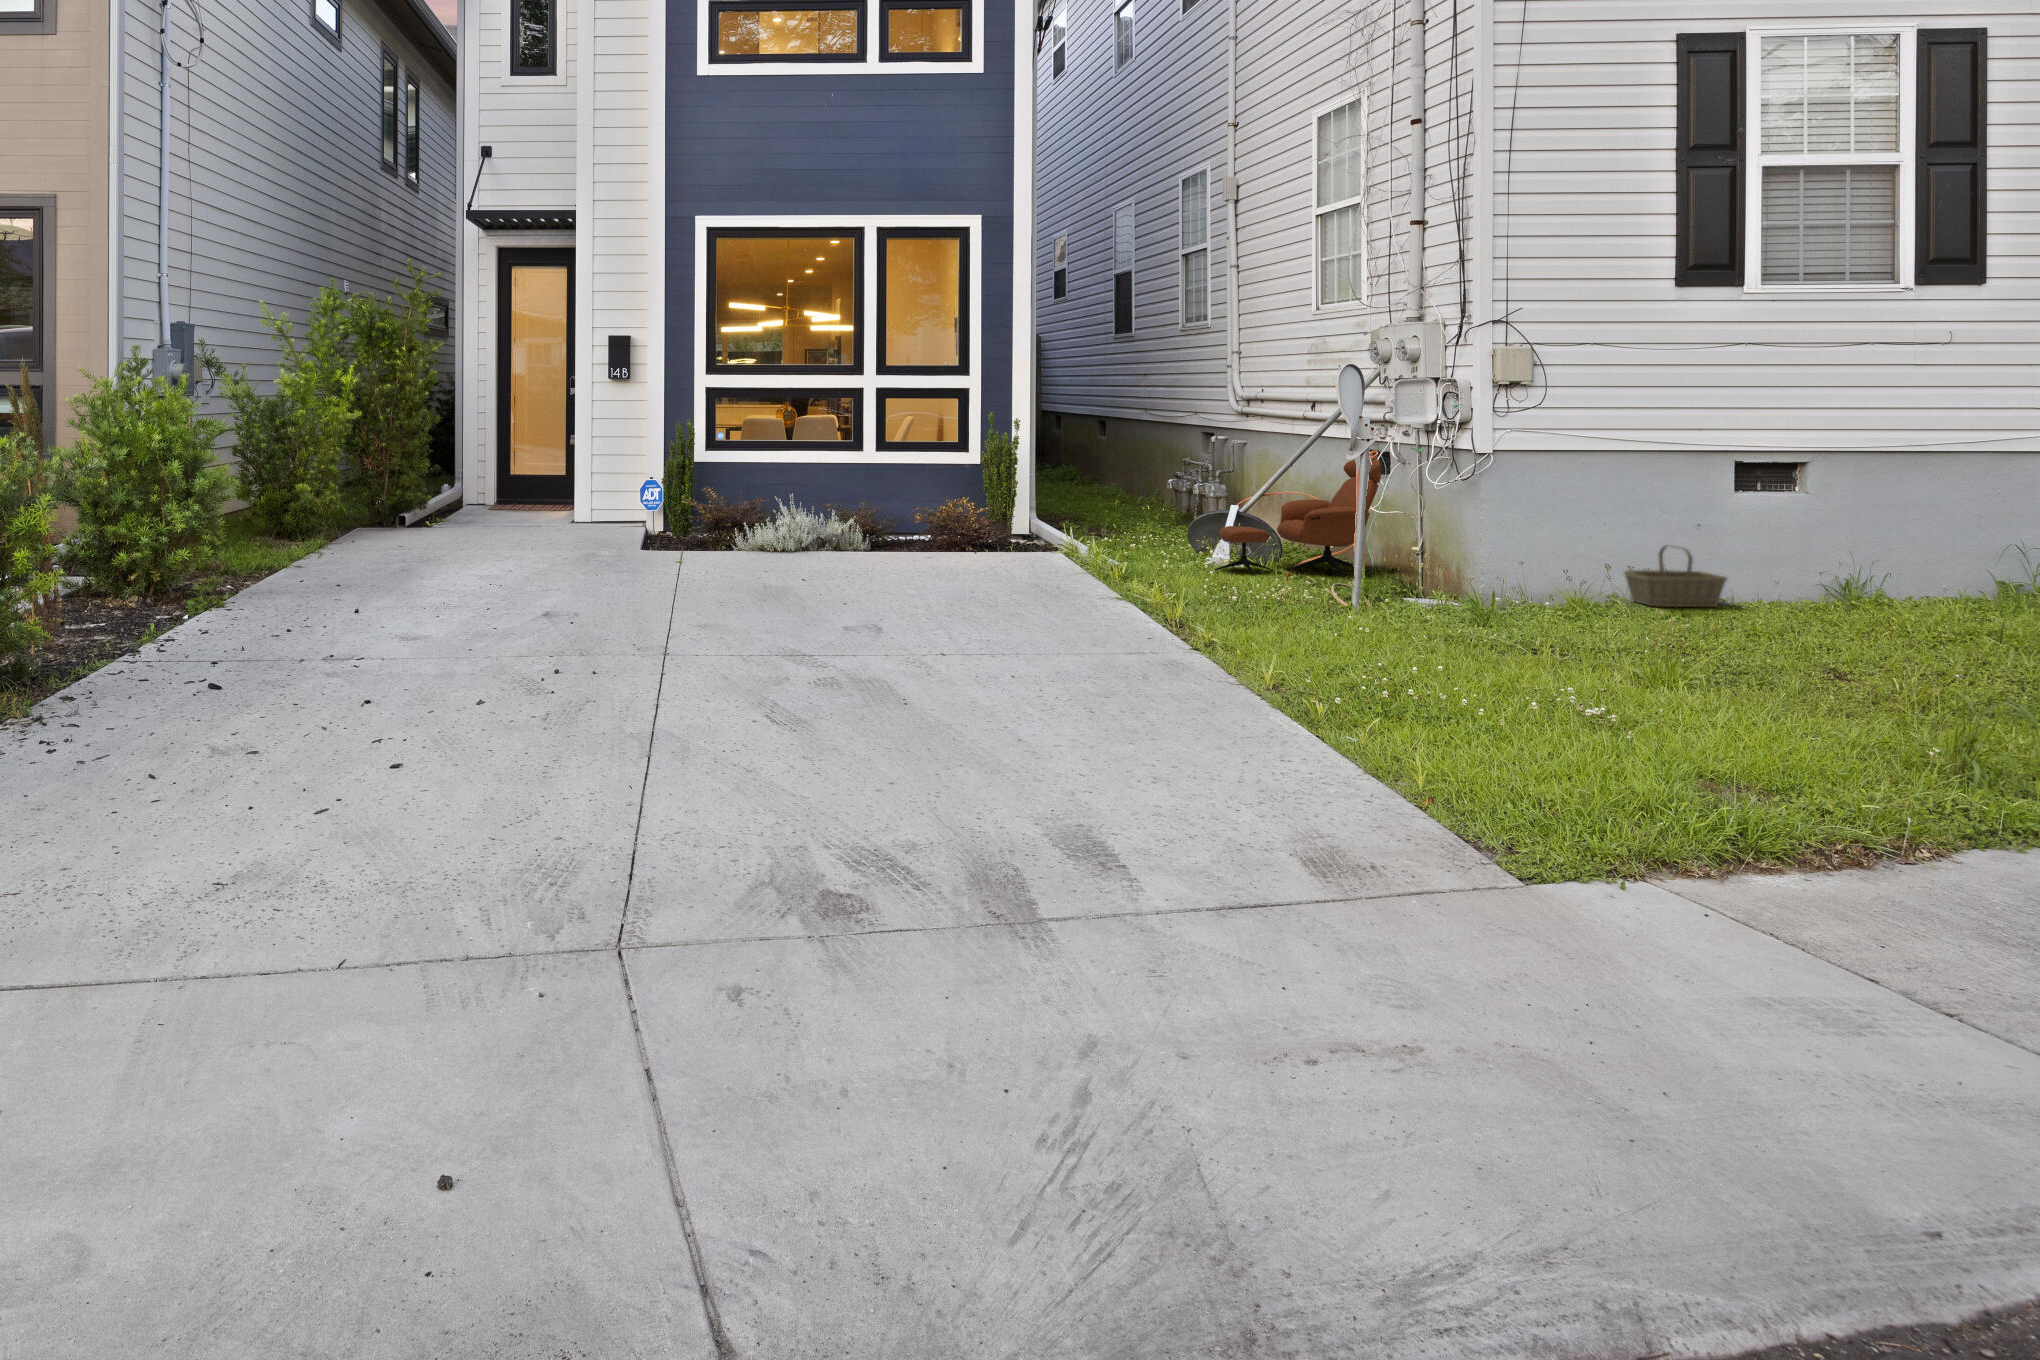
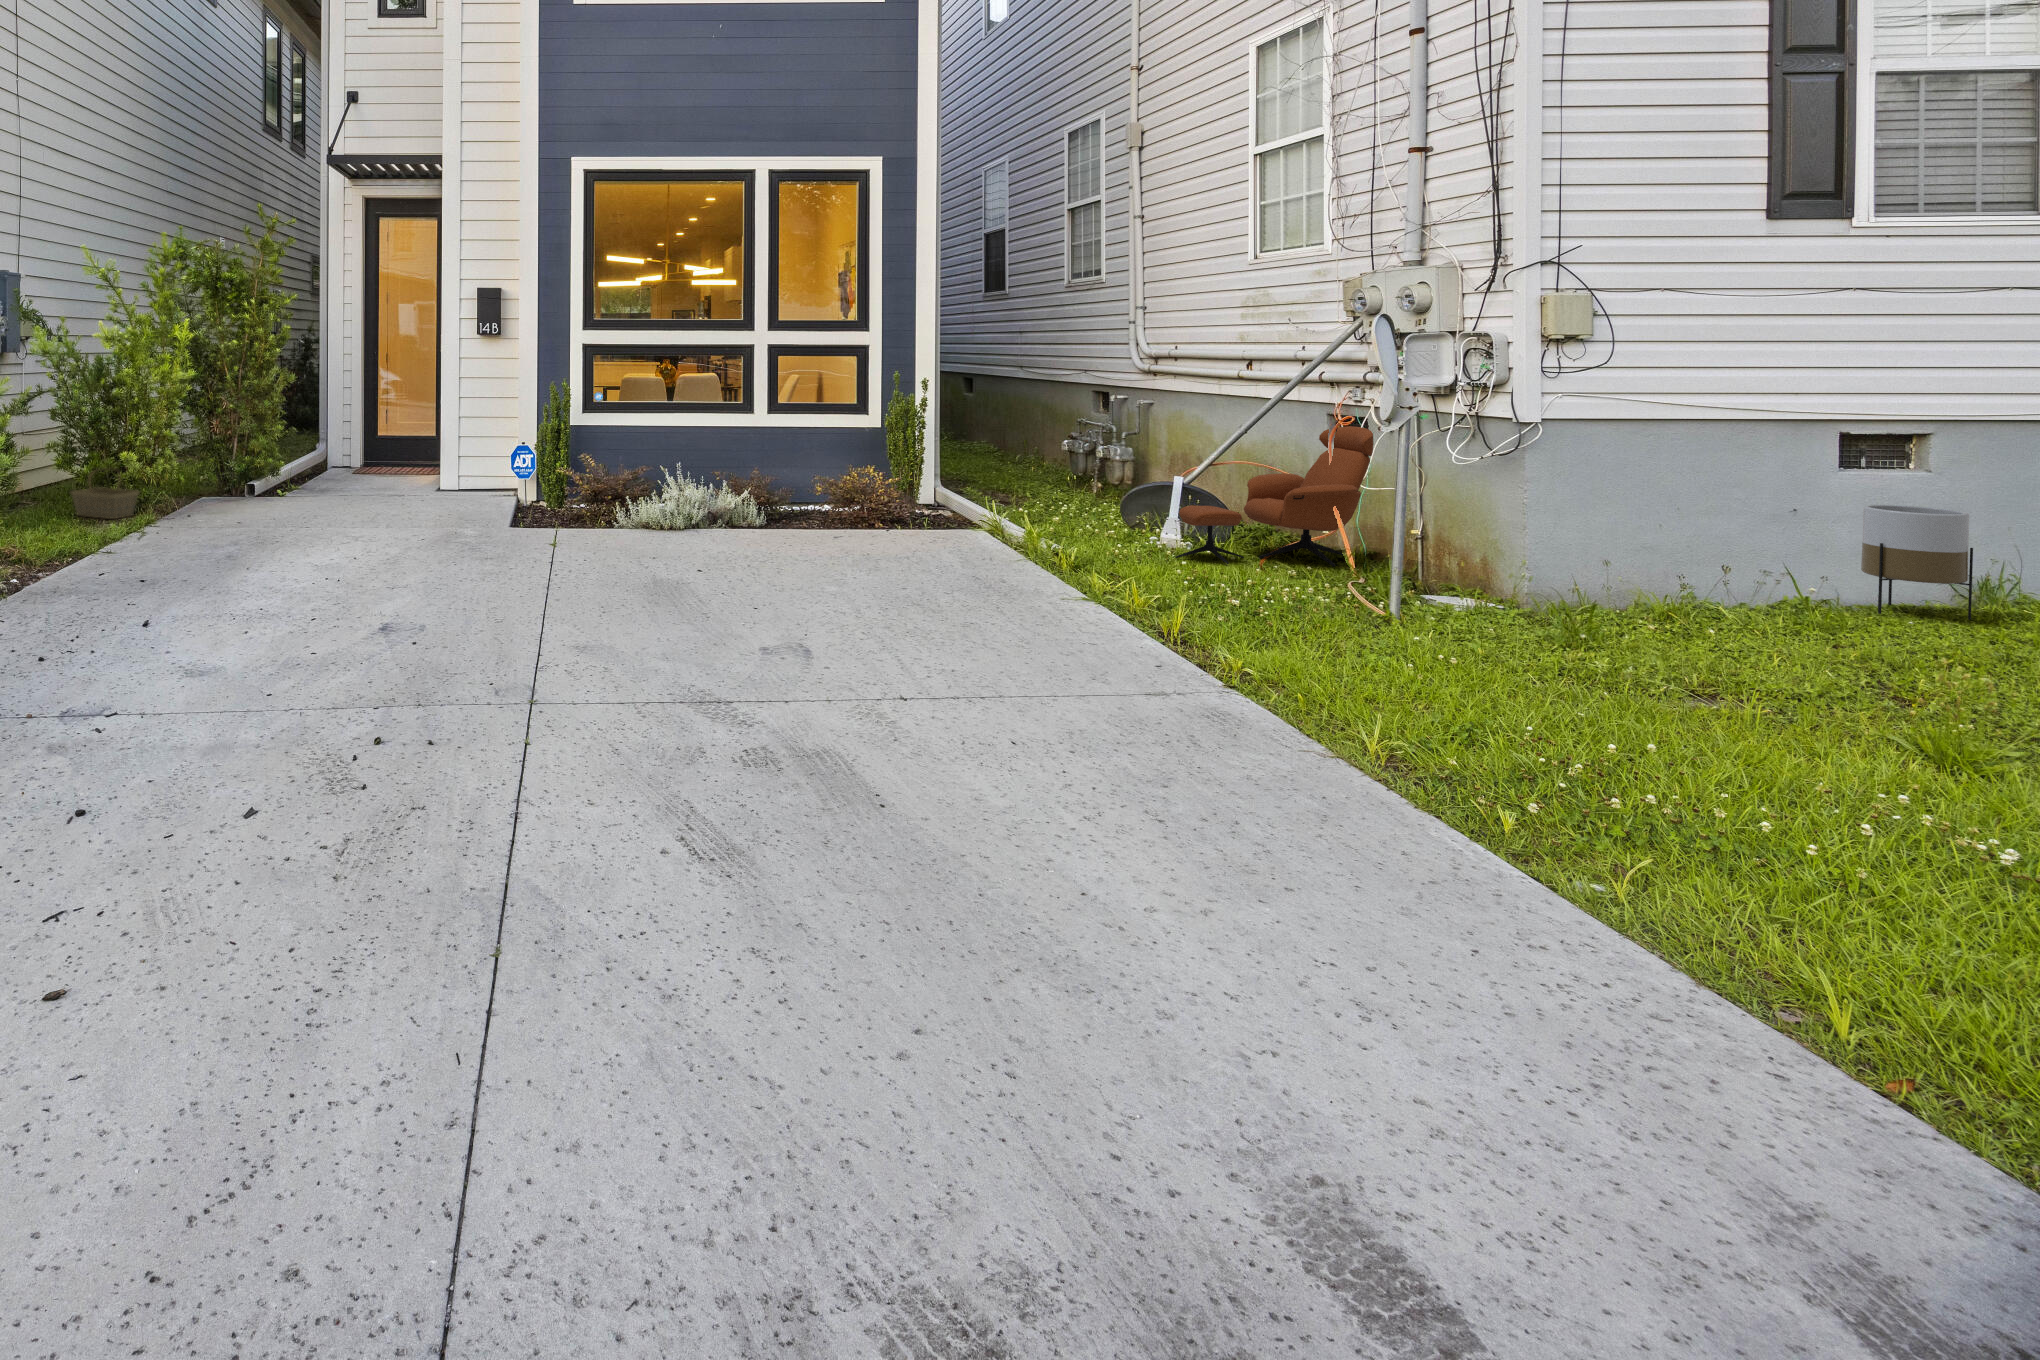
planter: none [1746,518,1822,609] -> present [1861,505,1973,620]
basket: present [1624,546,1727,607] -> present [71,471,139,519]

